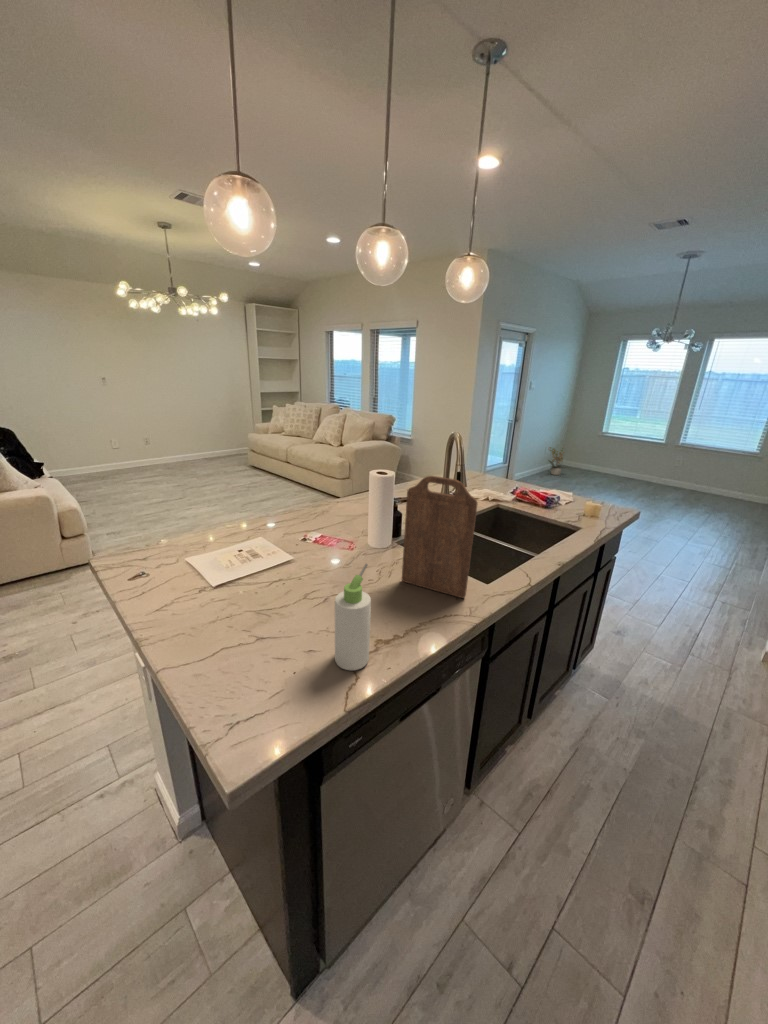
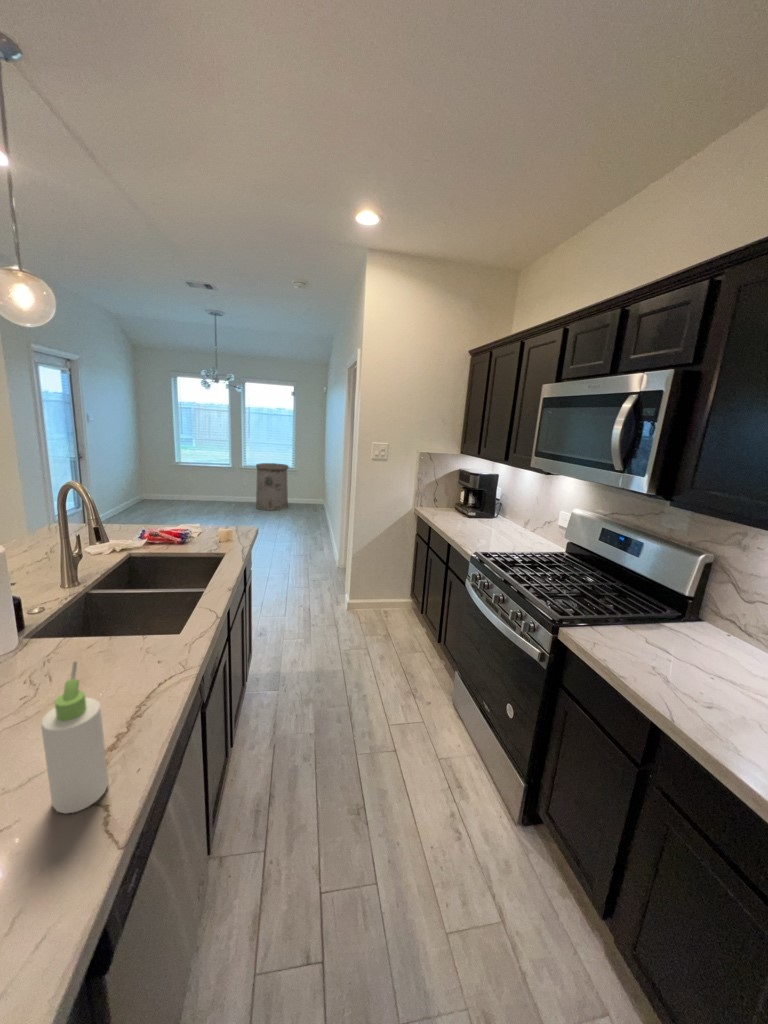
trash can: none [676,442,741,503] -> present [256,463,289,510]
potted plant: present [549,447,567,475] -> none [128,481,158,512]
cutting board: present [402,476,478,598] -> none [61,533,168,677]

